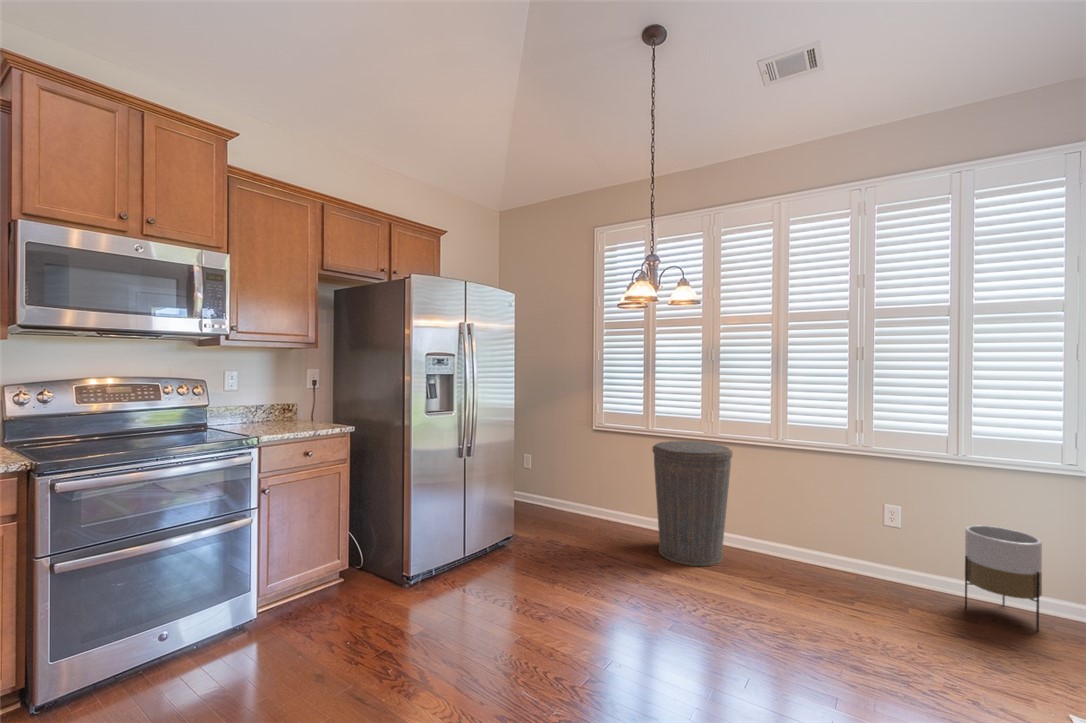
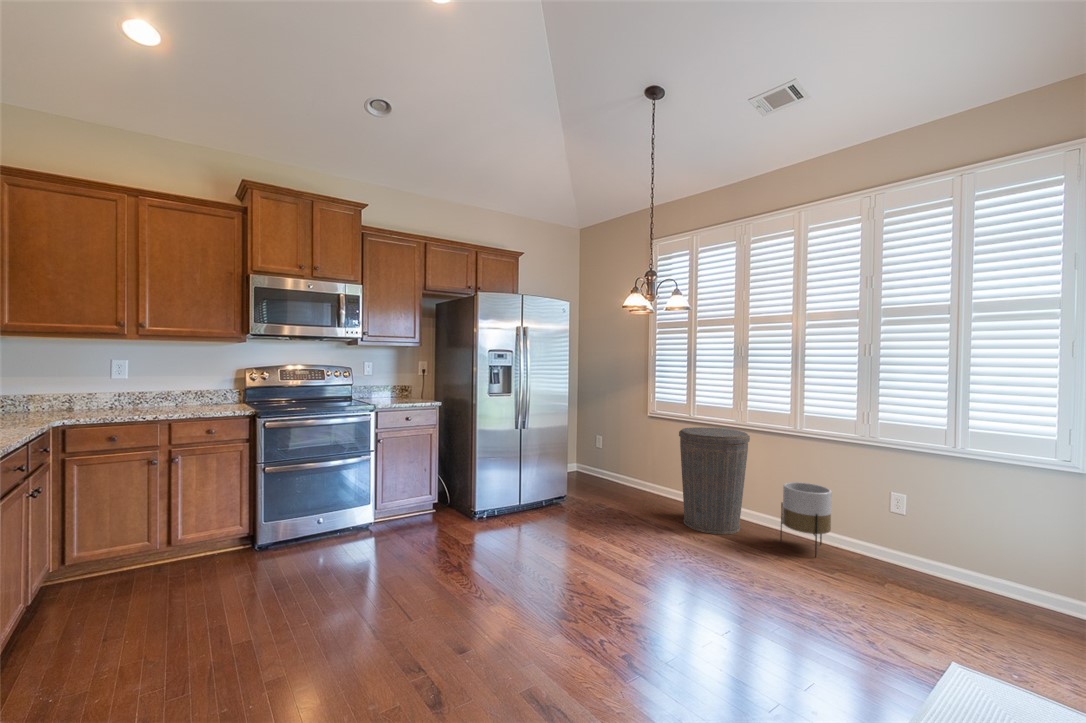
planter: present [965,525,1042,630] -> present [780,482,832,557]

